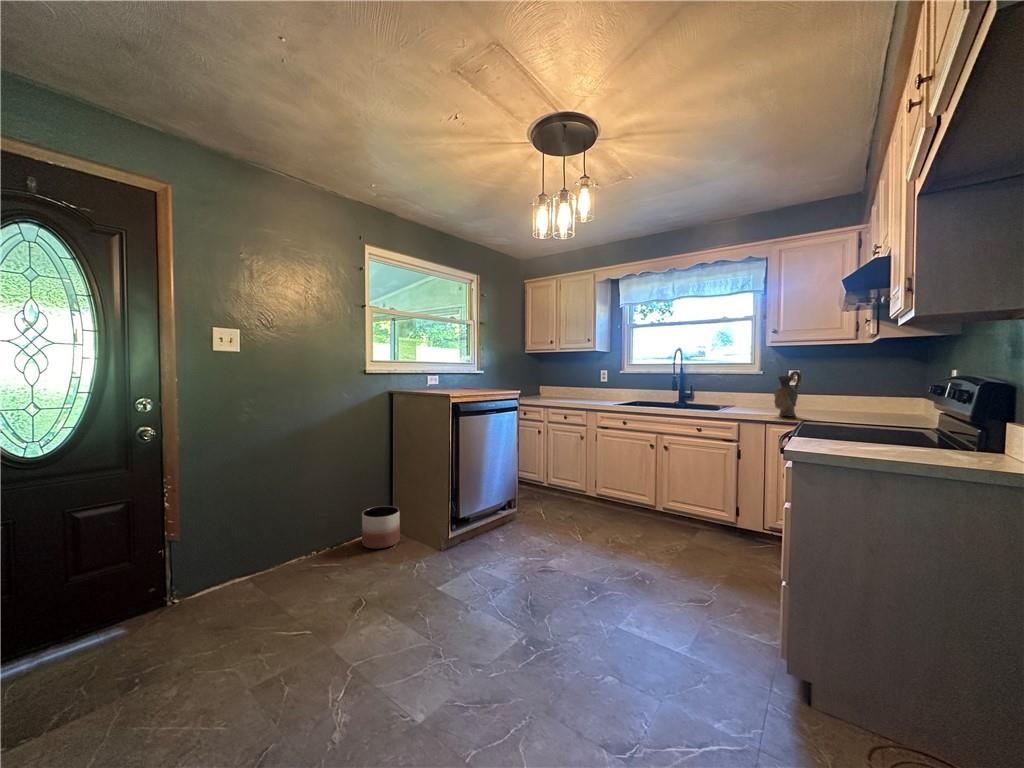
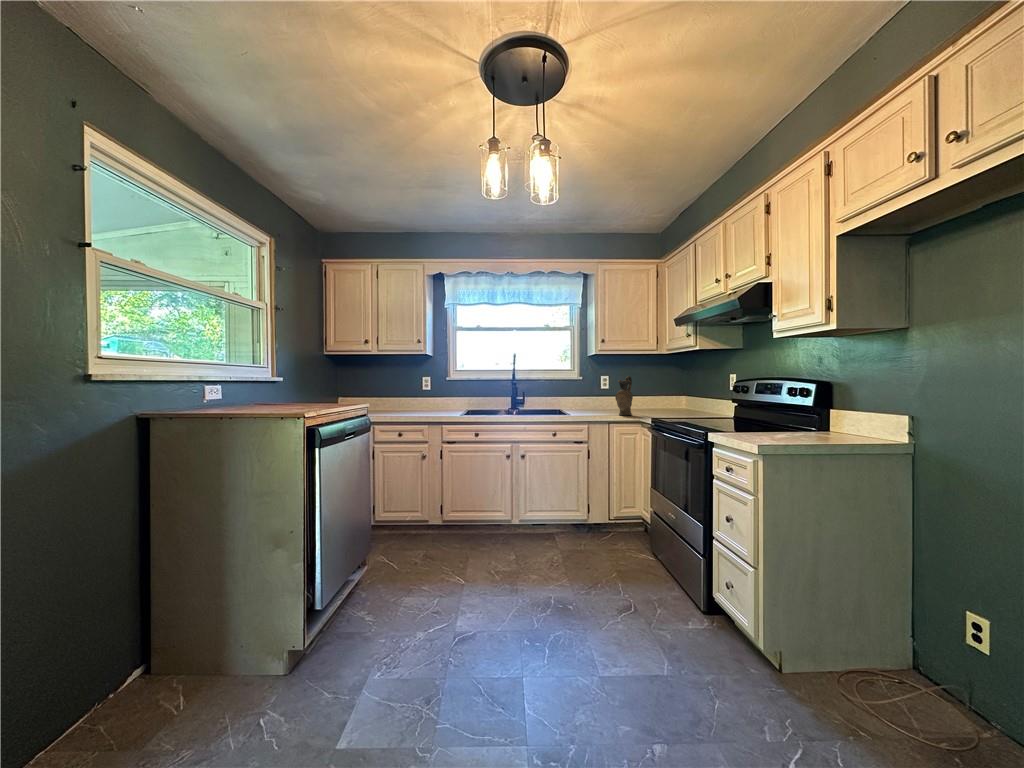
planter: present [362,506,400,549] -> none [93,630,188,738]

